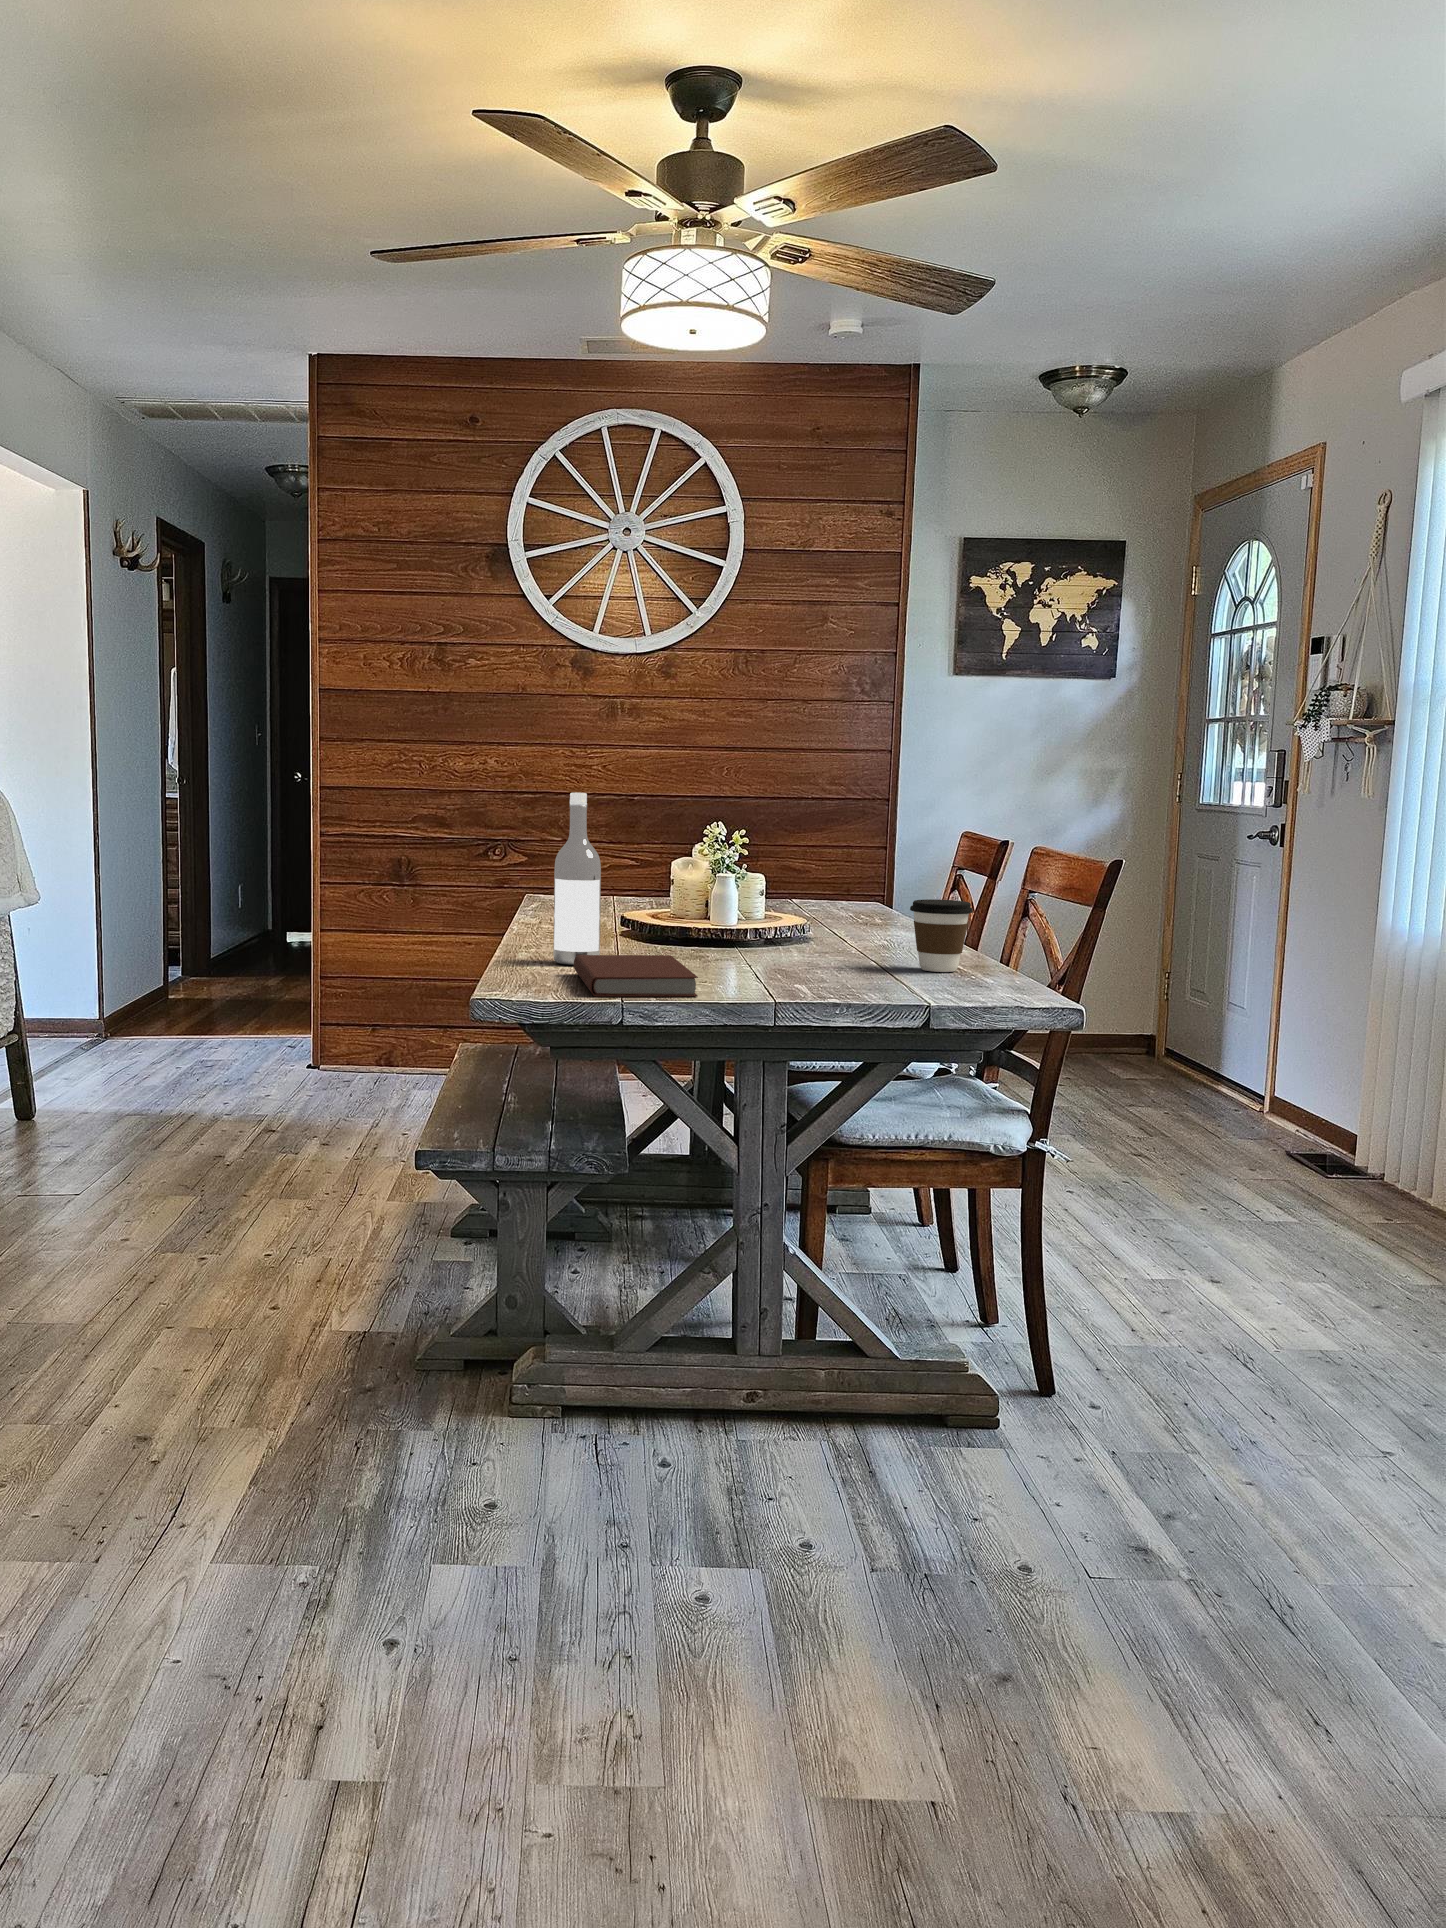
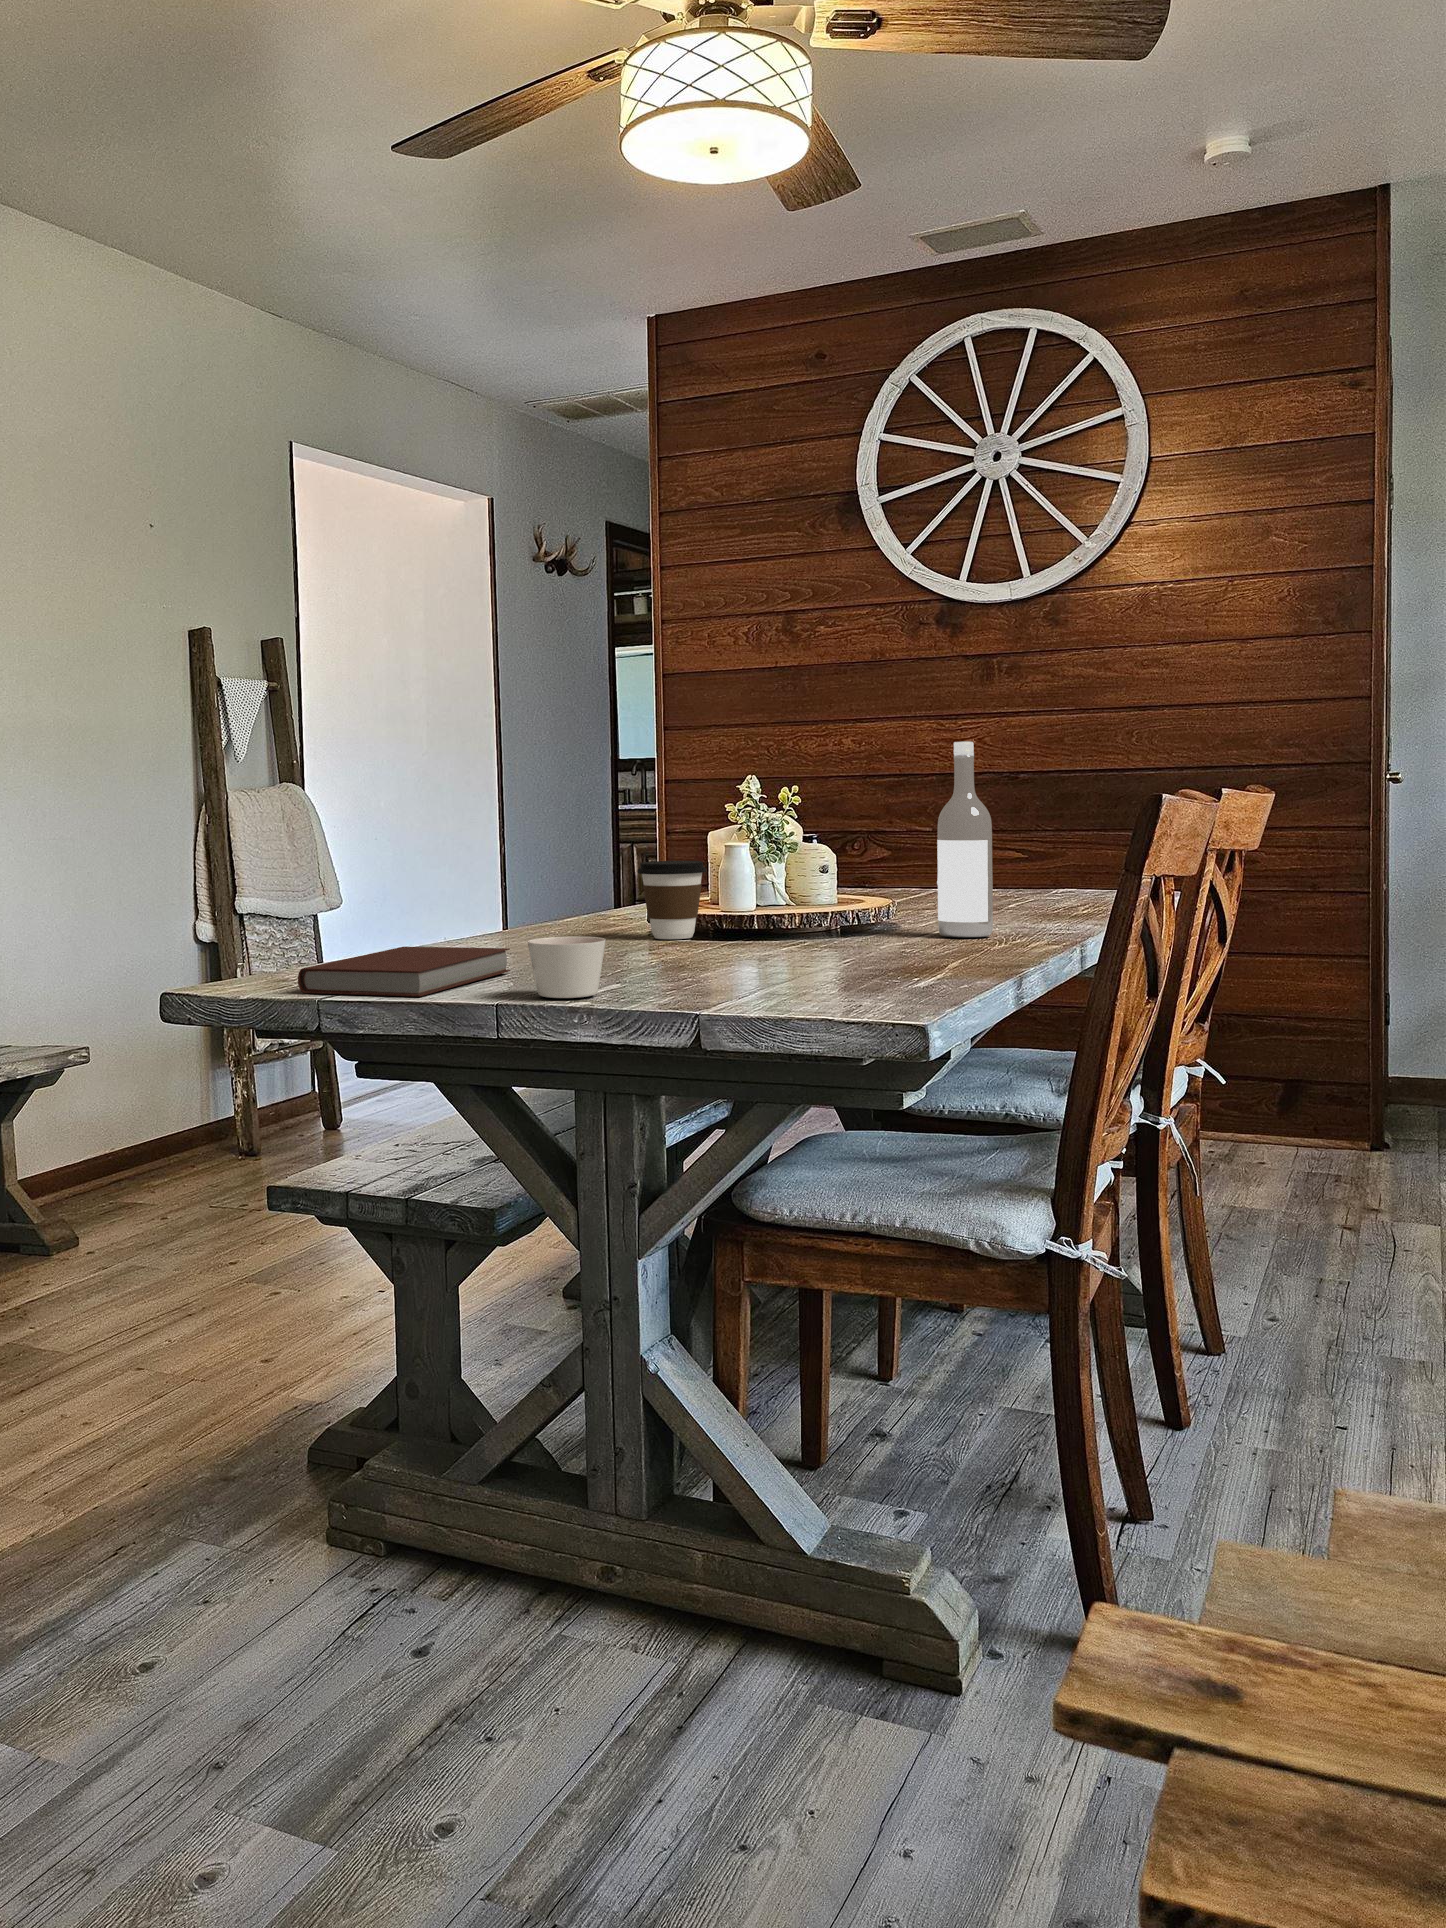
wine bottle: present [553,793,601,965] -> present [937,742,993,937]
coffee cup: present [910,899,973,972] -> present [638,861,706,939]
candle: none [769,948,827,994] -> present [528,936,606,998]

